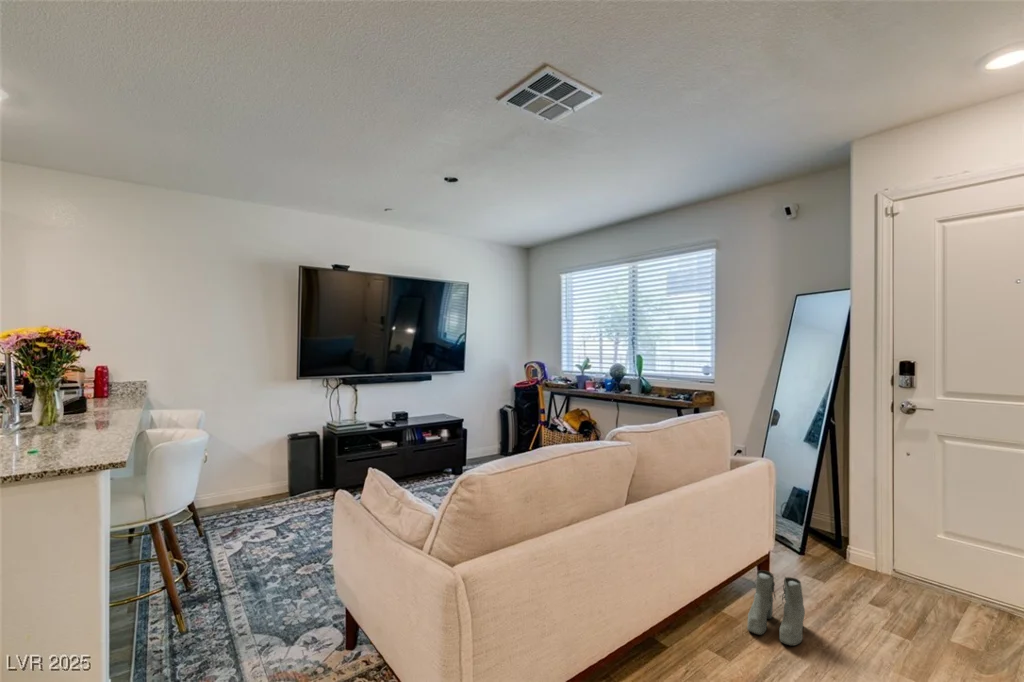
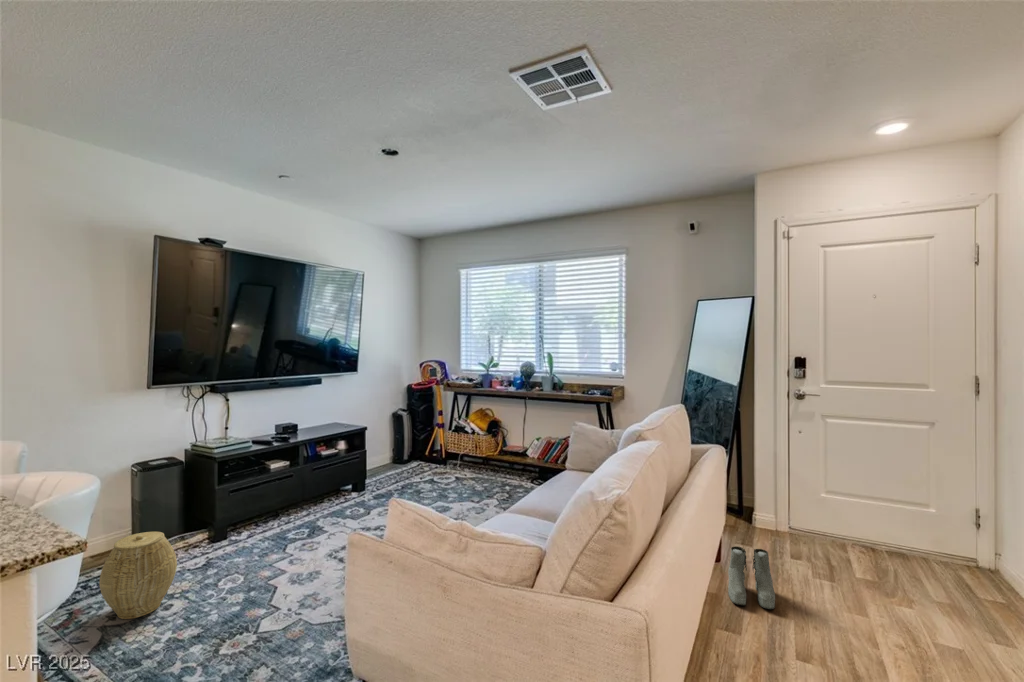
woven basket: none [245,481,293,540] -> present [99,531,177,619]

